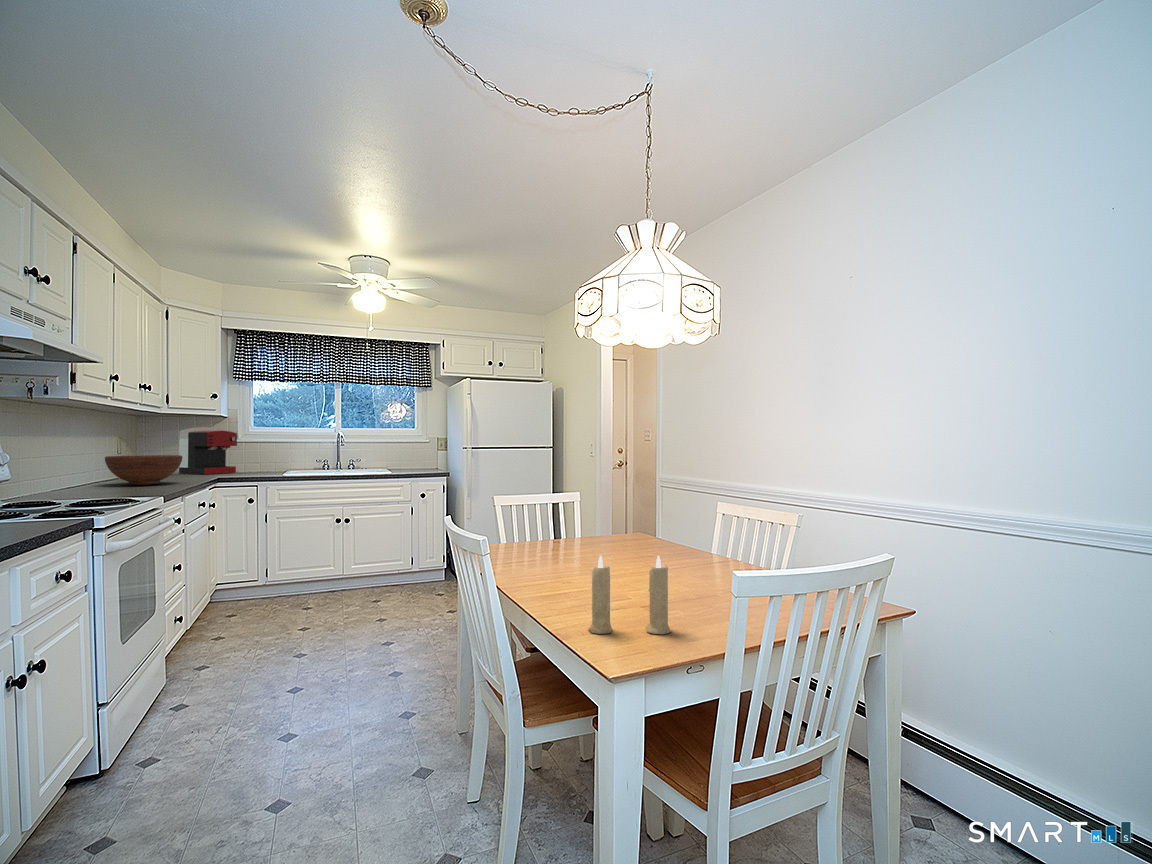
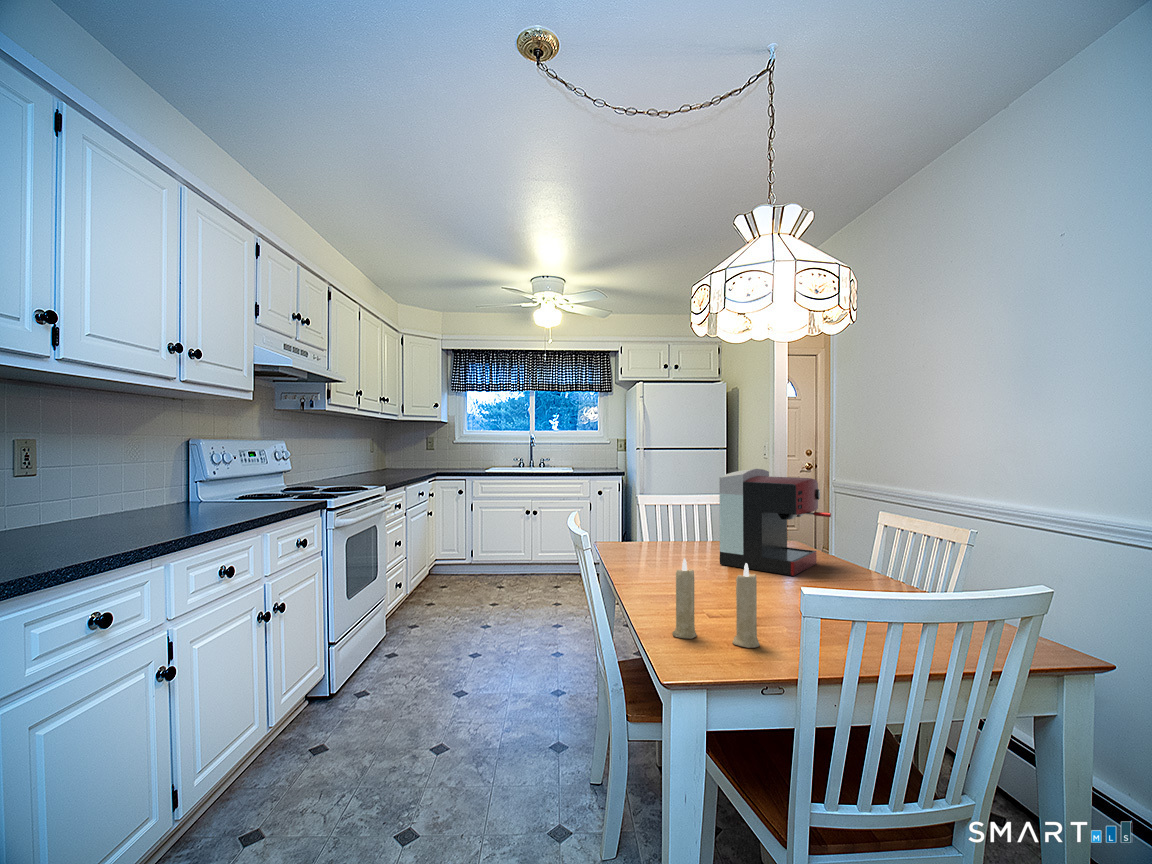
coffee maker: present [179,427,237,474] -> present [719,469,831,576]
fruit bowl: present [105,455,182,485] -> none [356,454,407,477]

